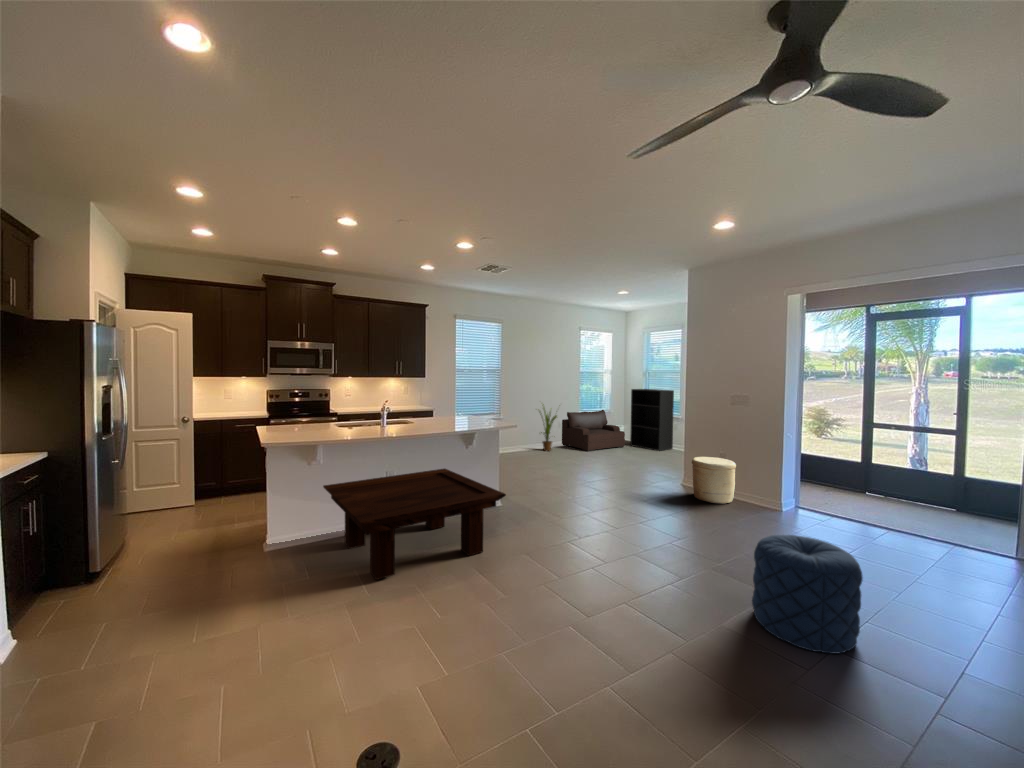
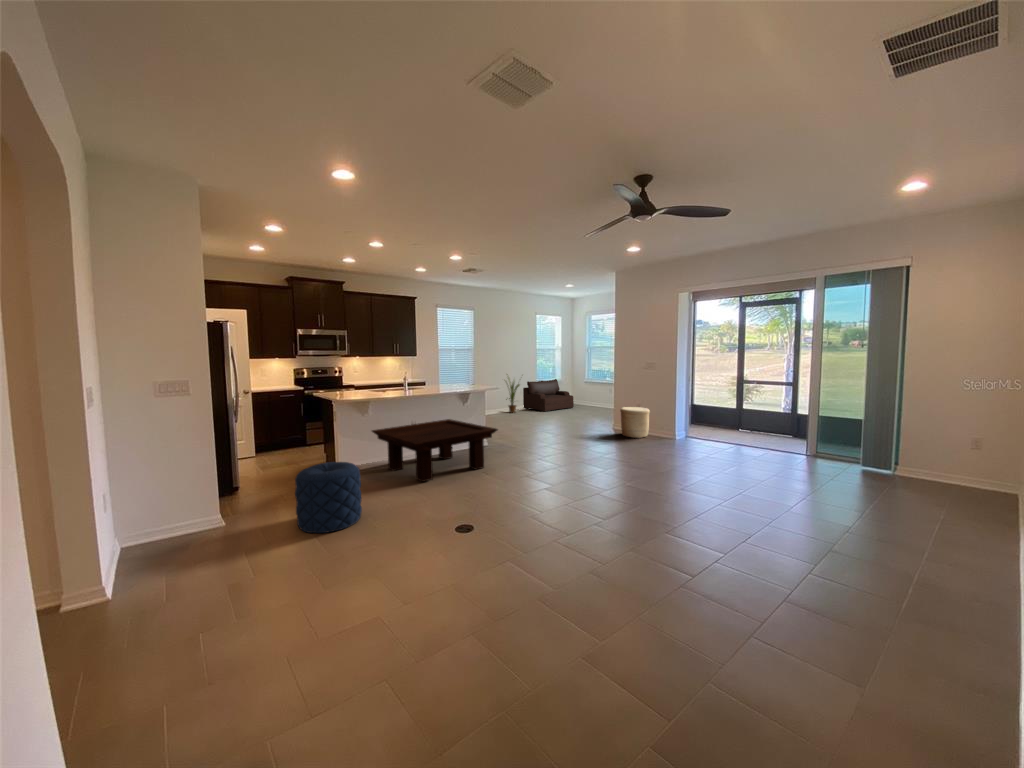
bookshelf: present [630,389,674,451] -> none [578,361,611,410]
pouf: present [752,535,863,654] -> present [295,462,362,533]

